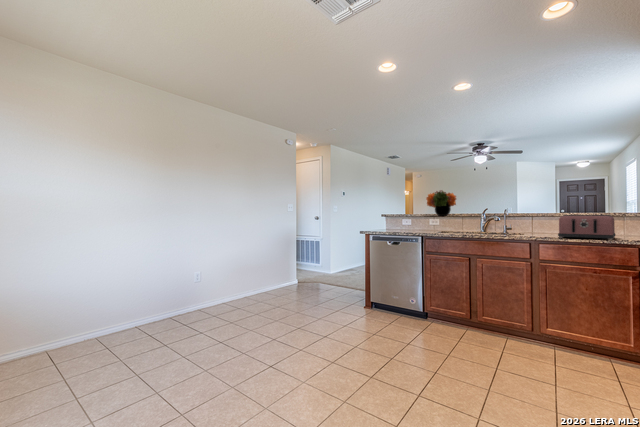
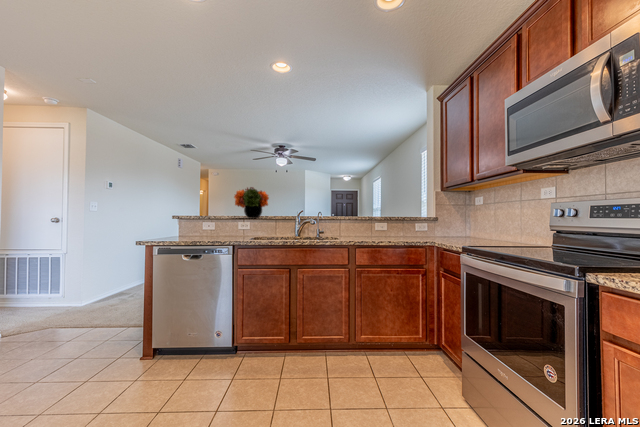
toaster: present [558,215,615,240] -> none [373,218,417,243]

